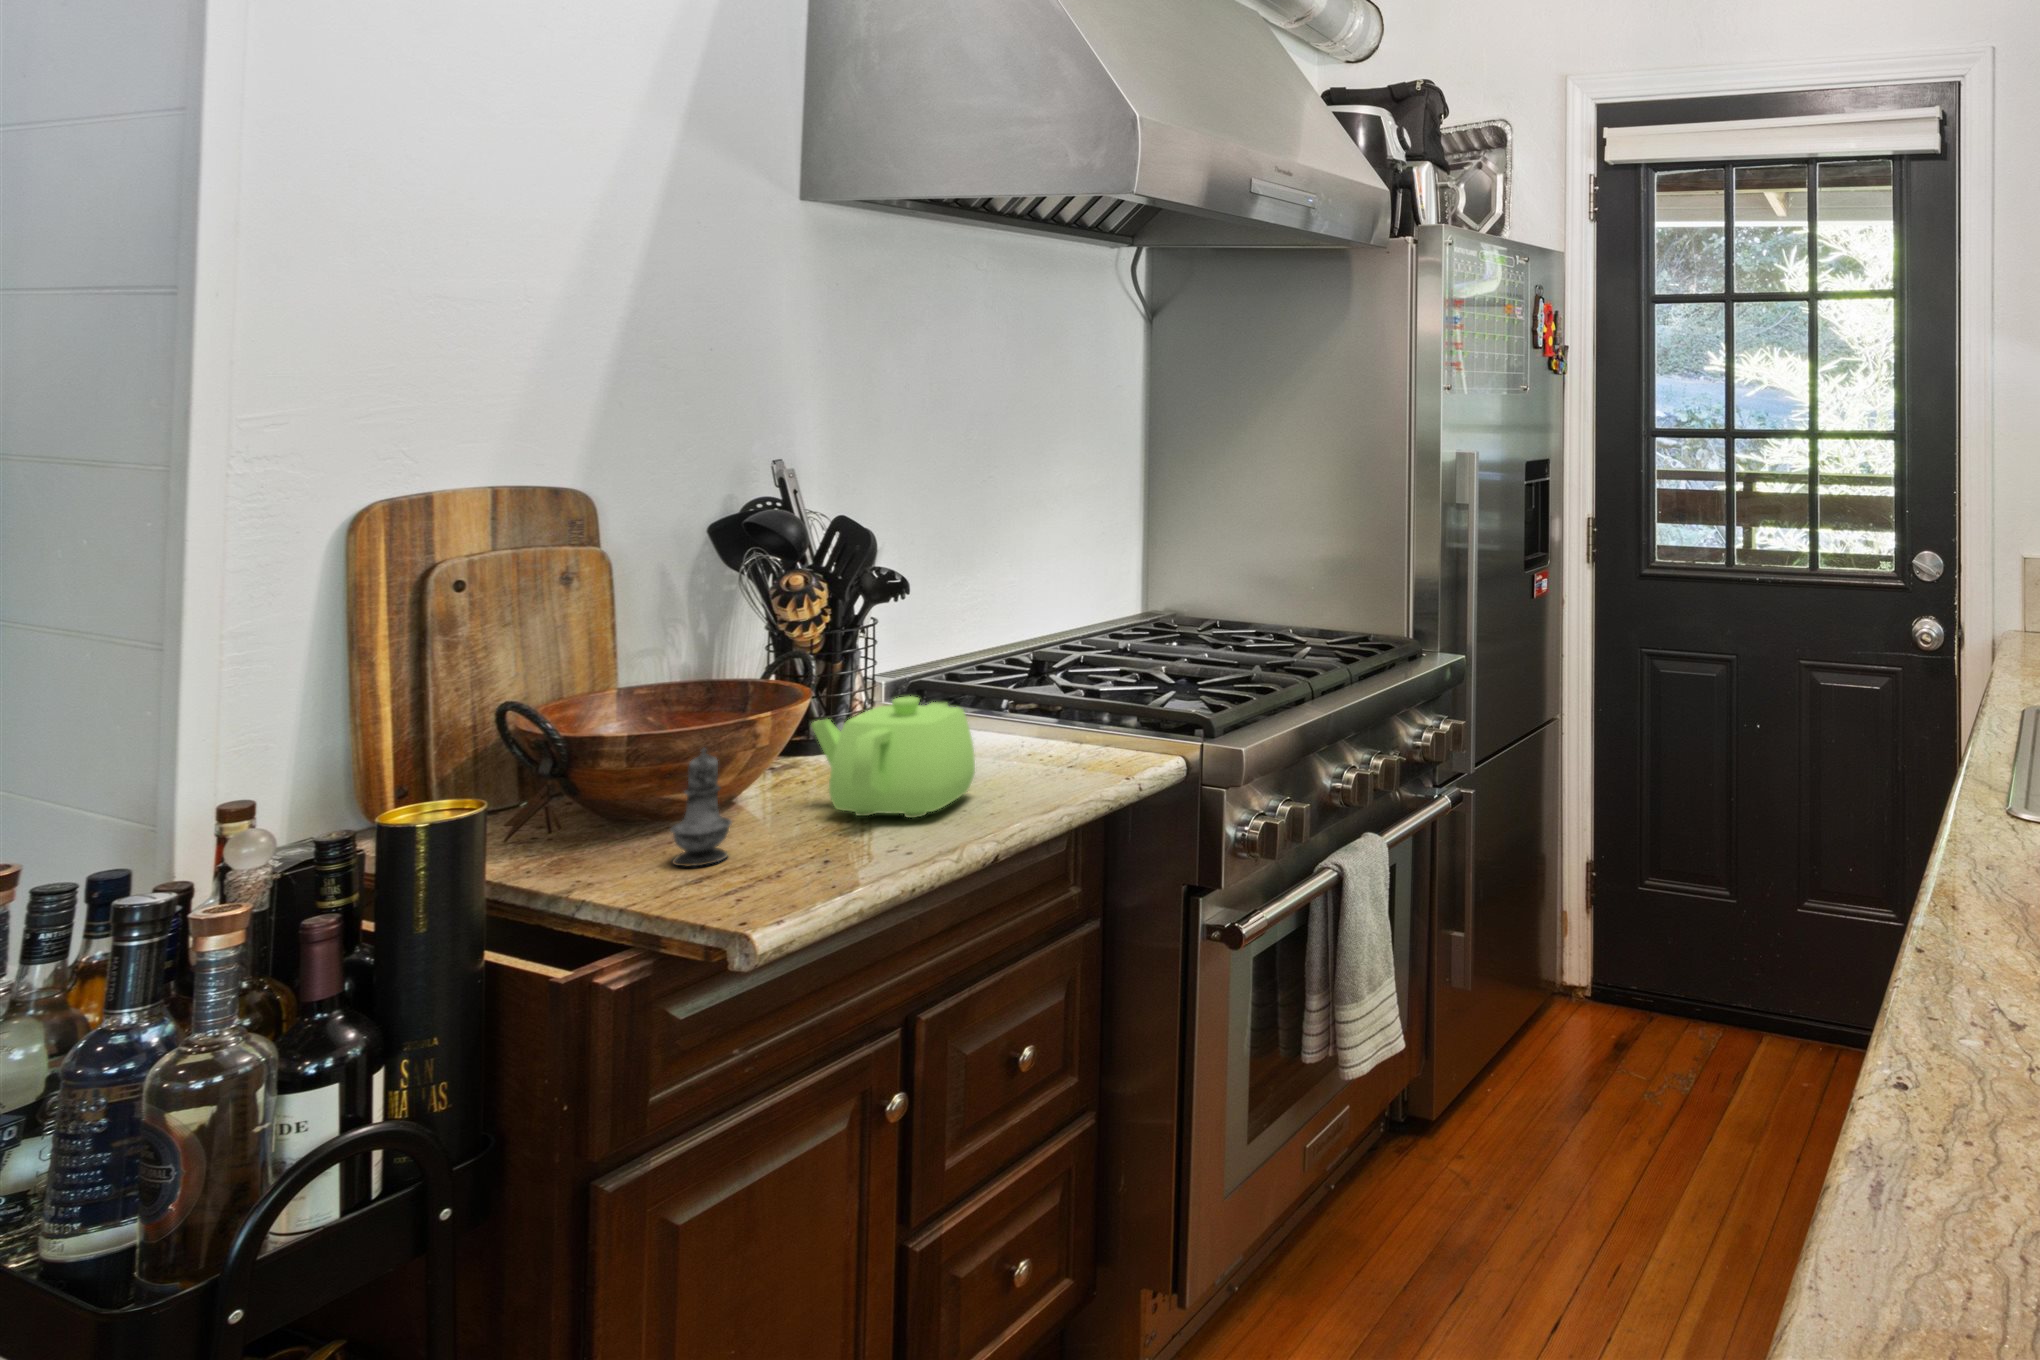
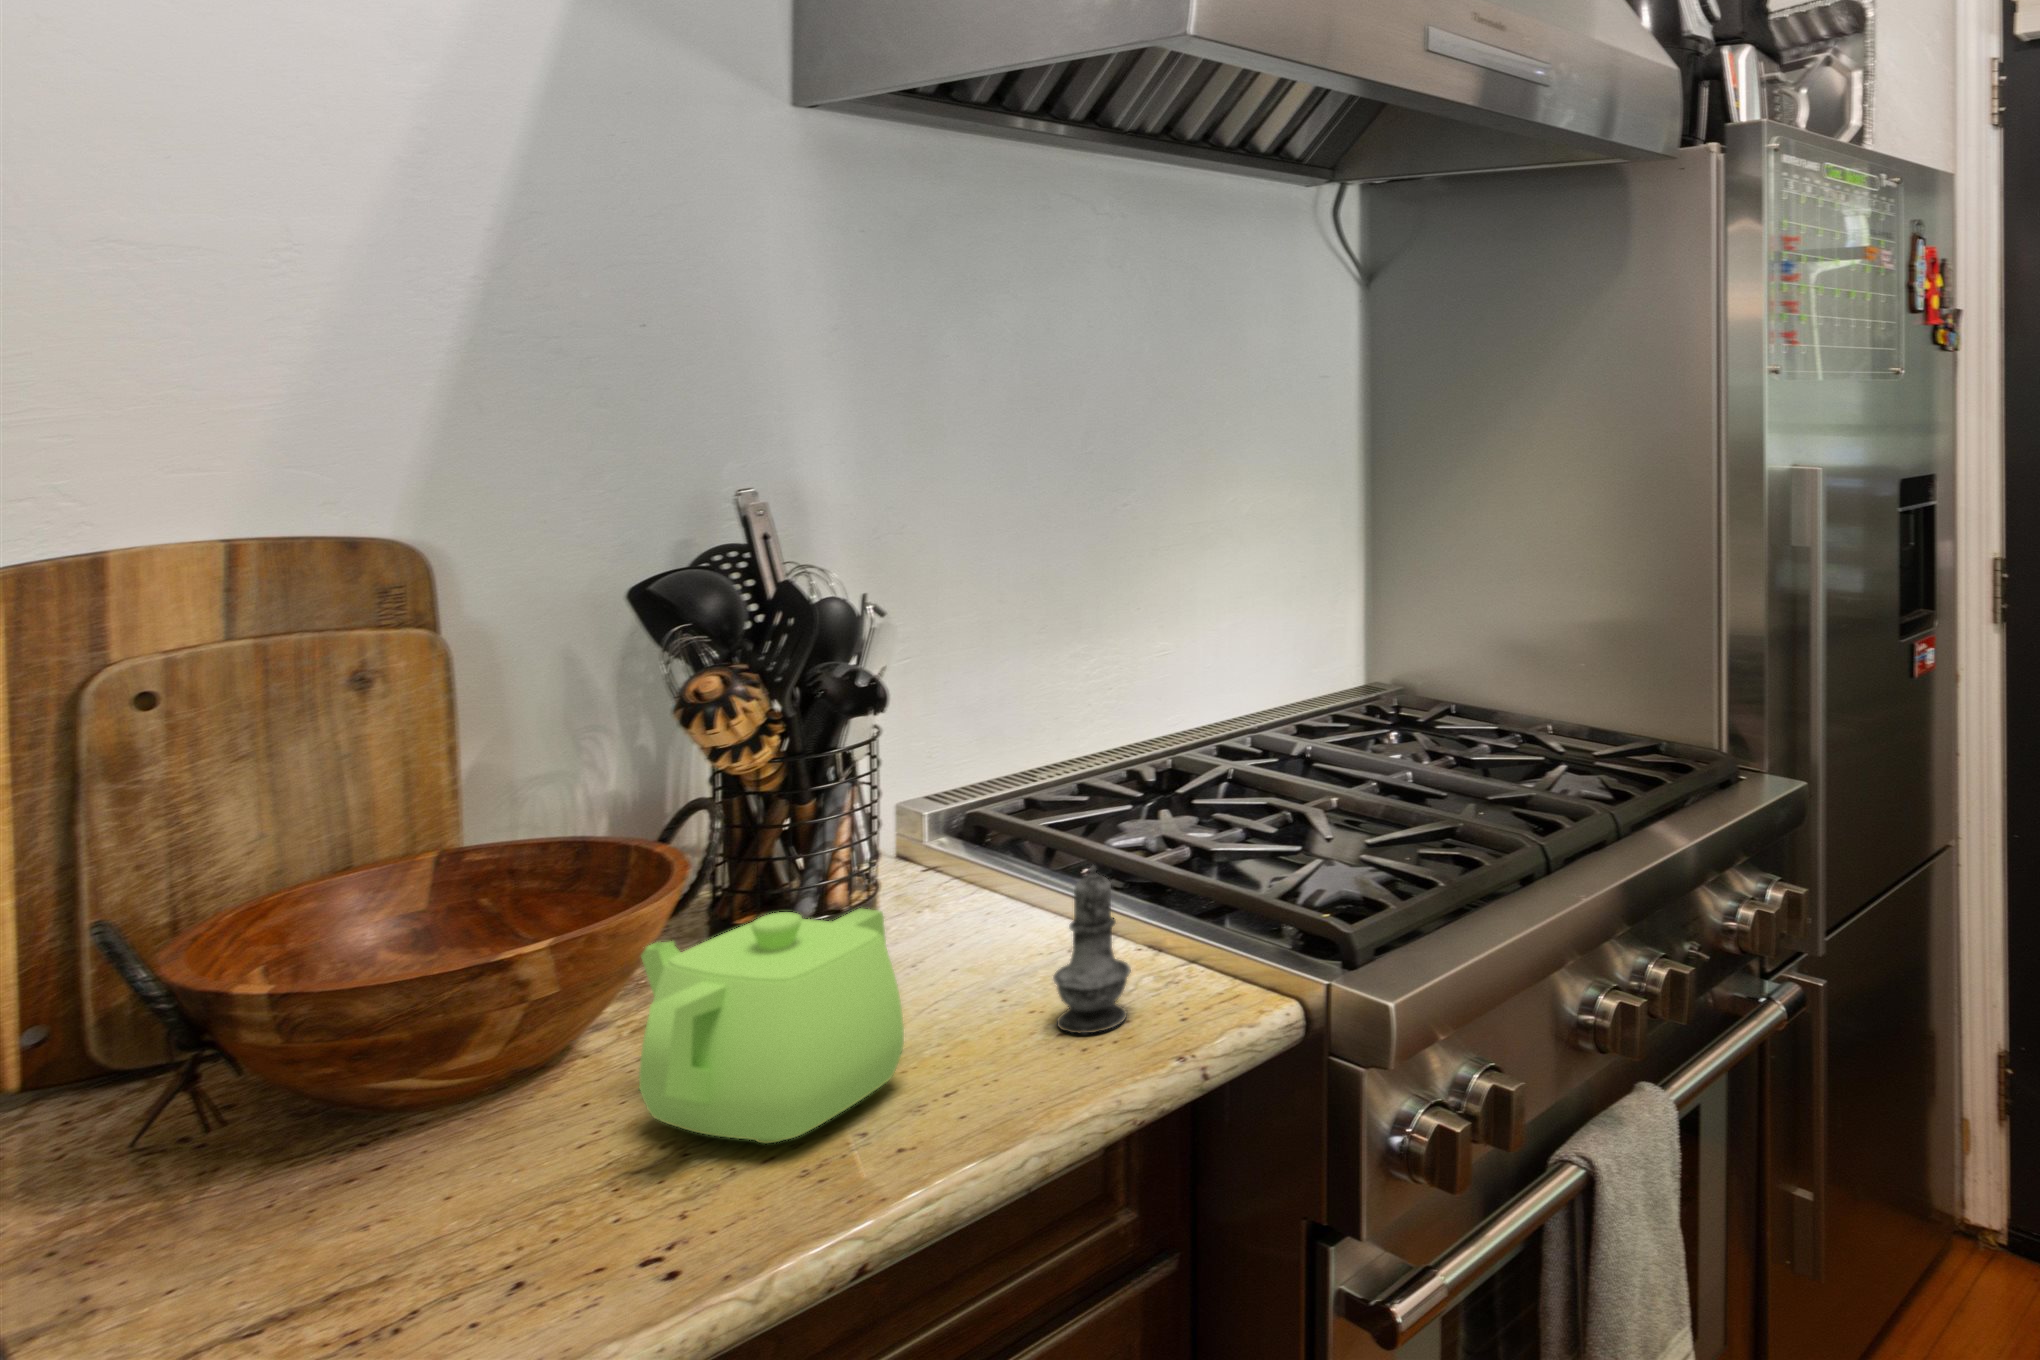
salt shaker: present [671,748,732,867] -> present [1053,866,1131,1033]

